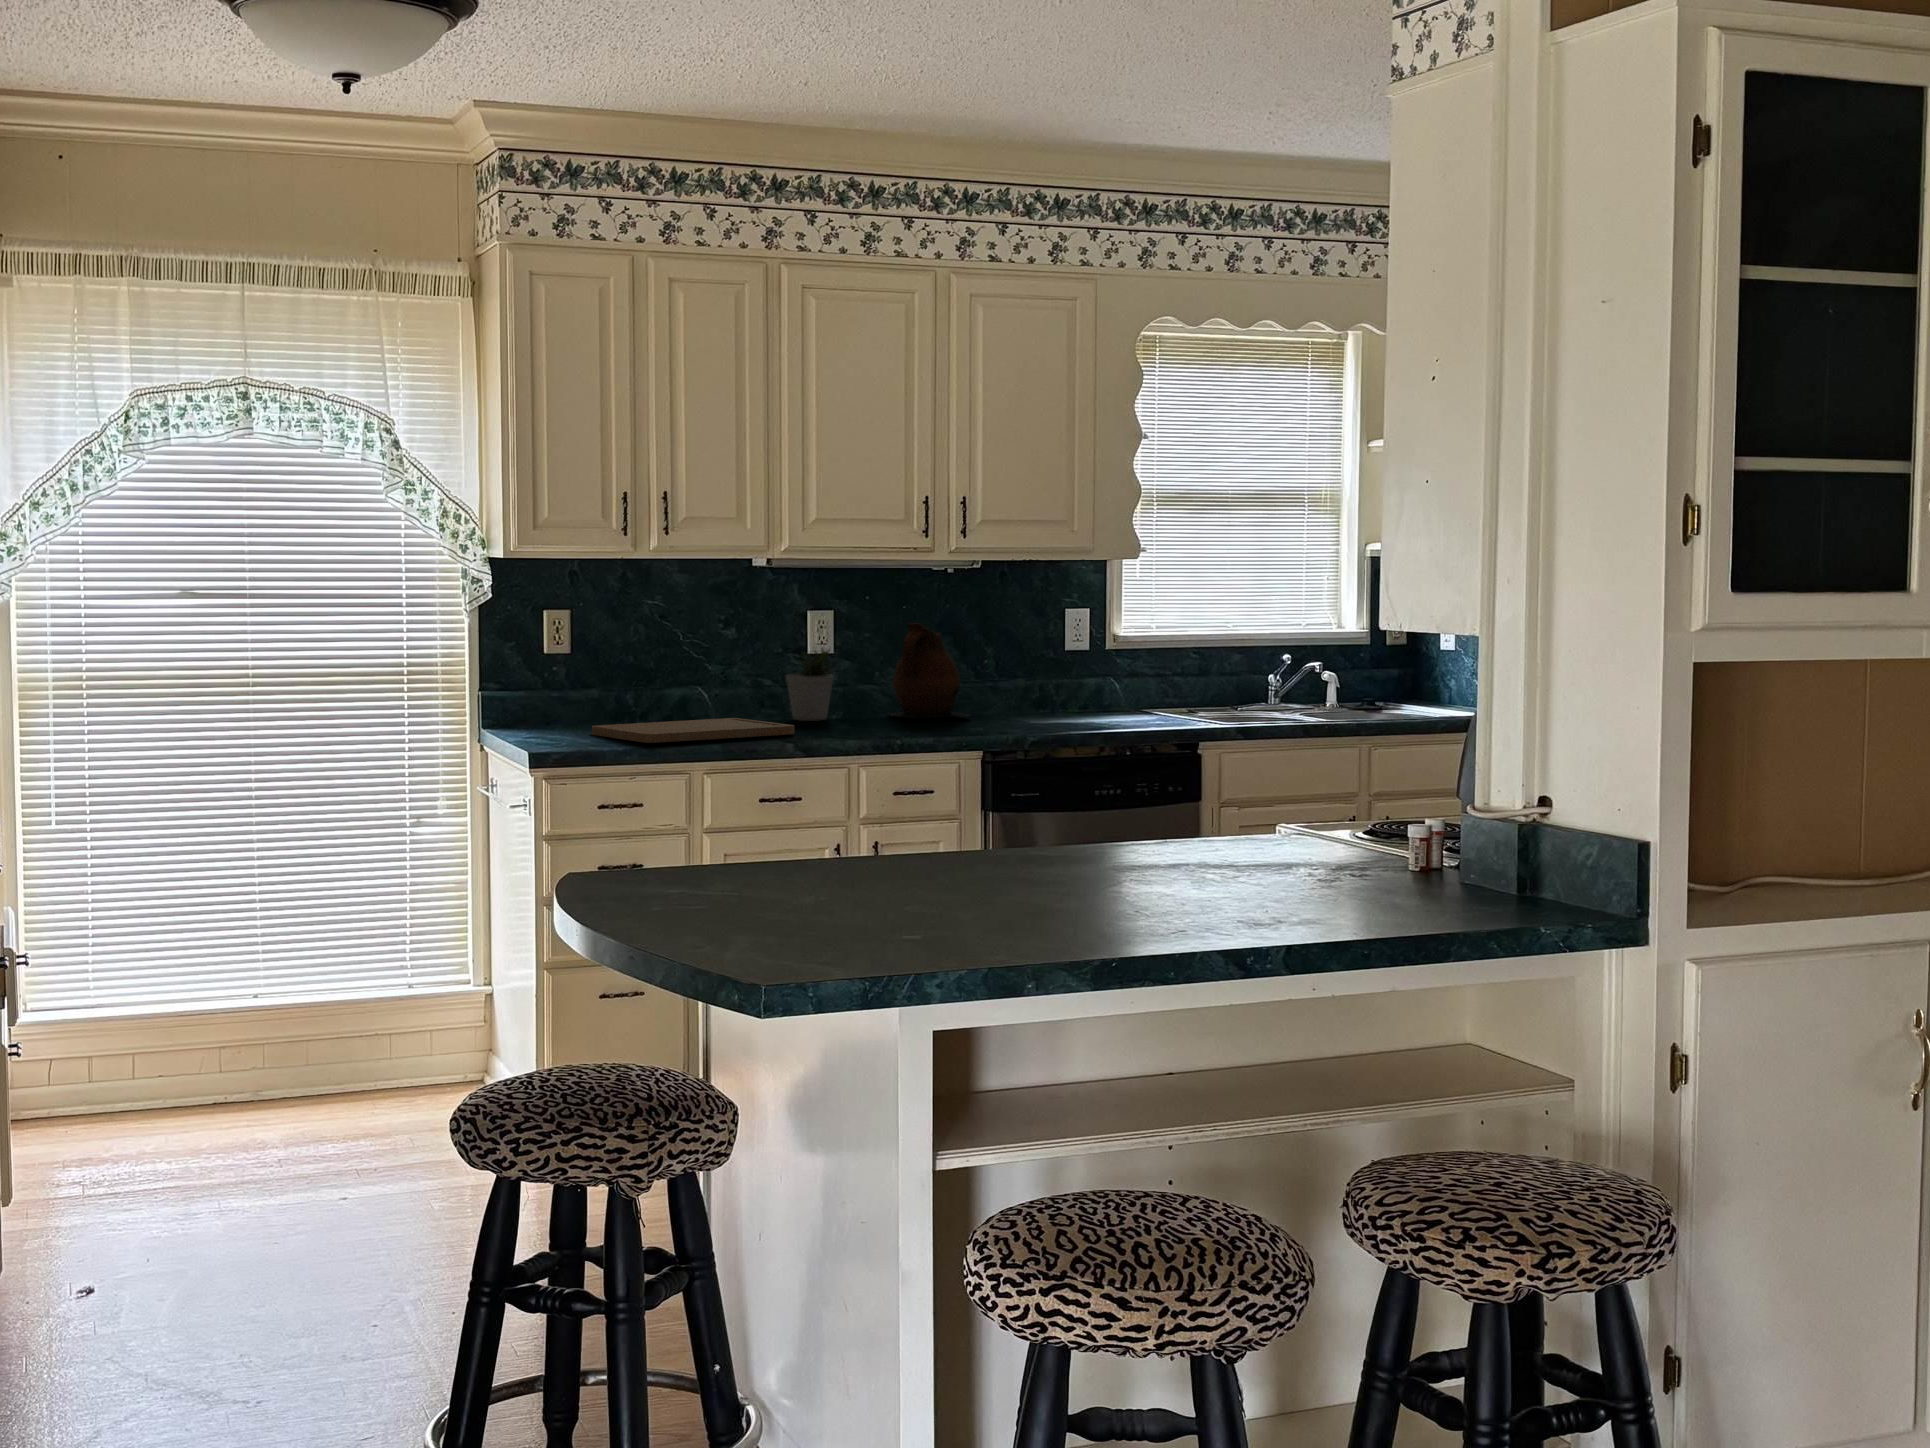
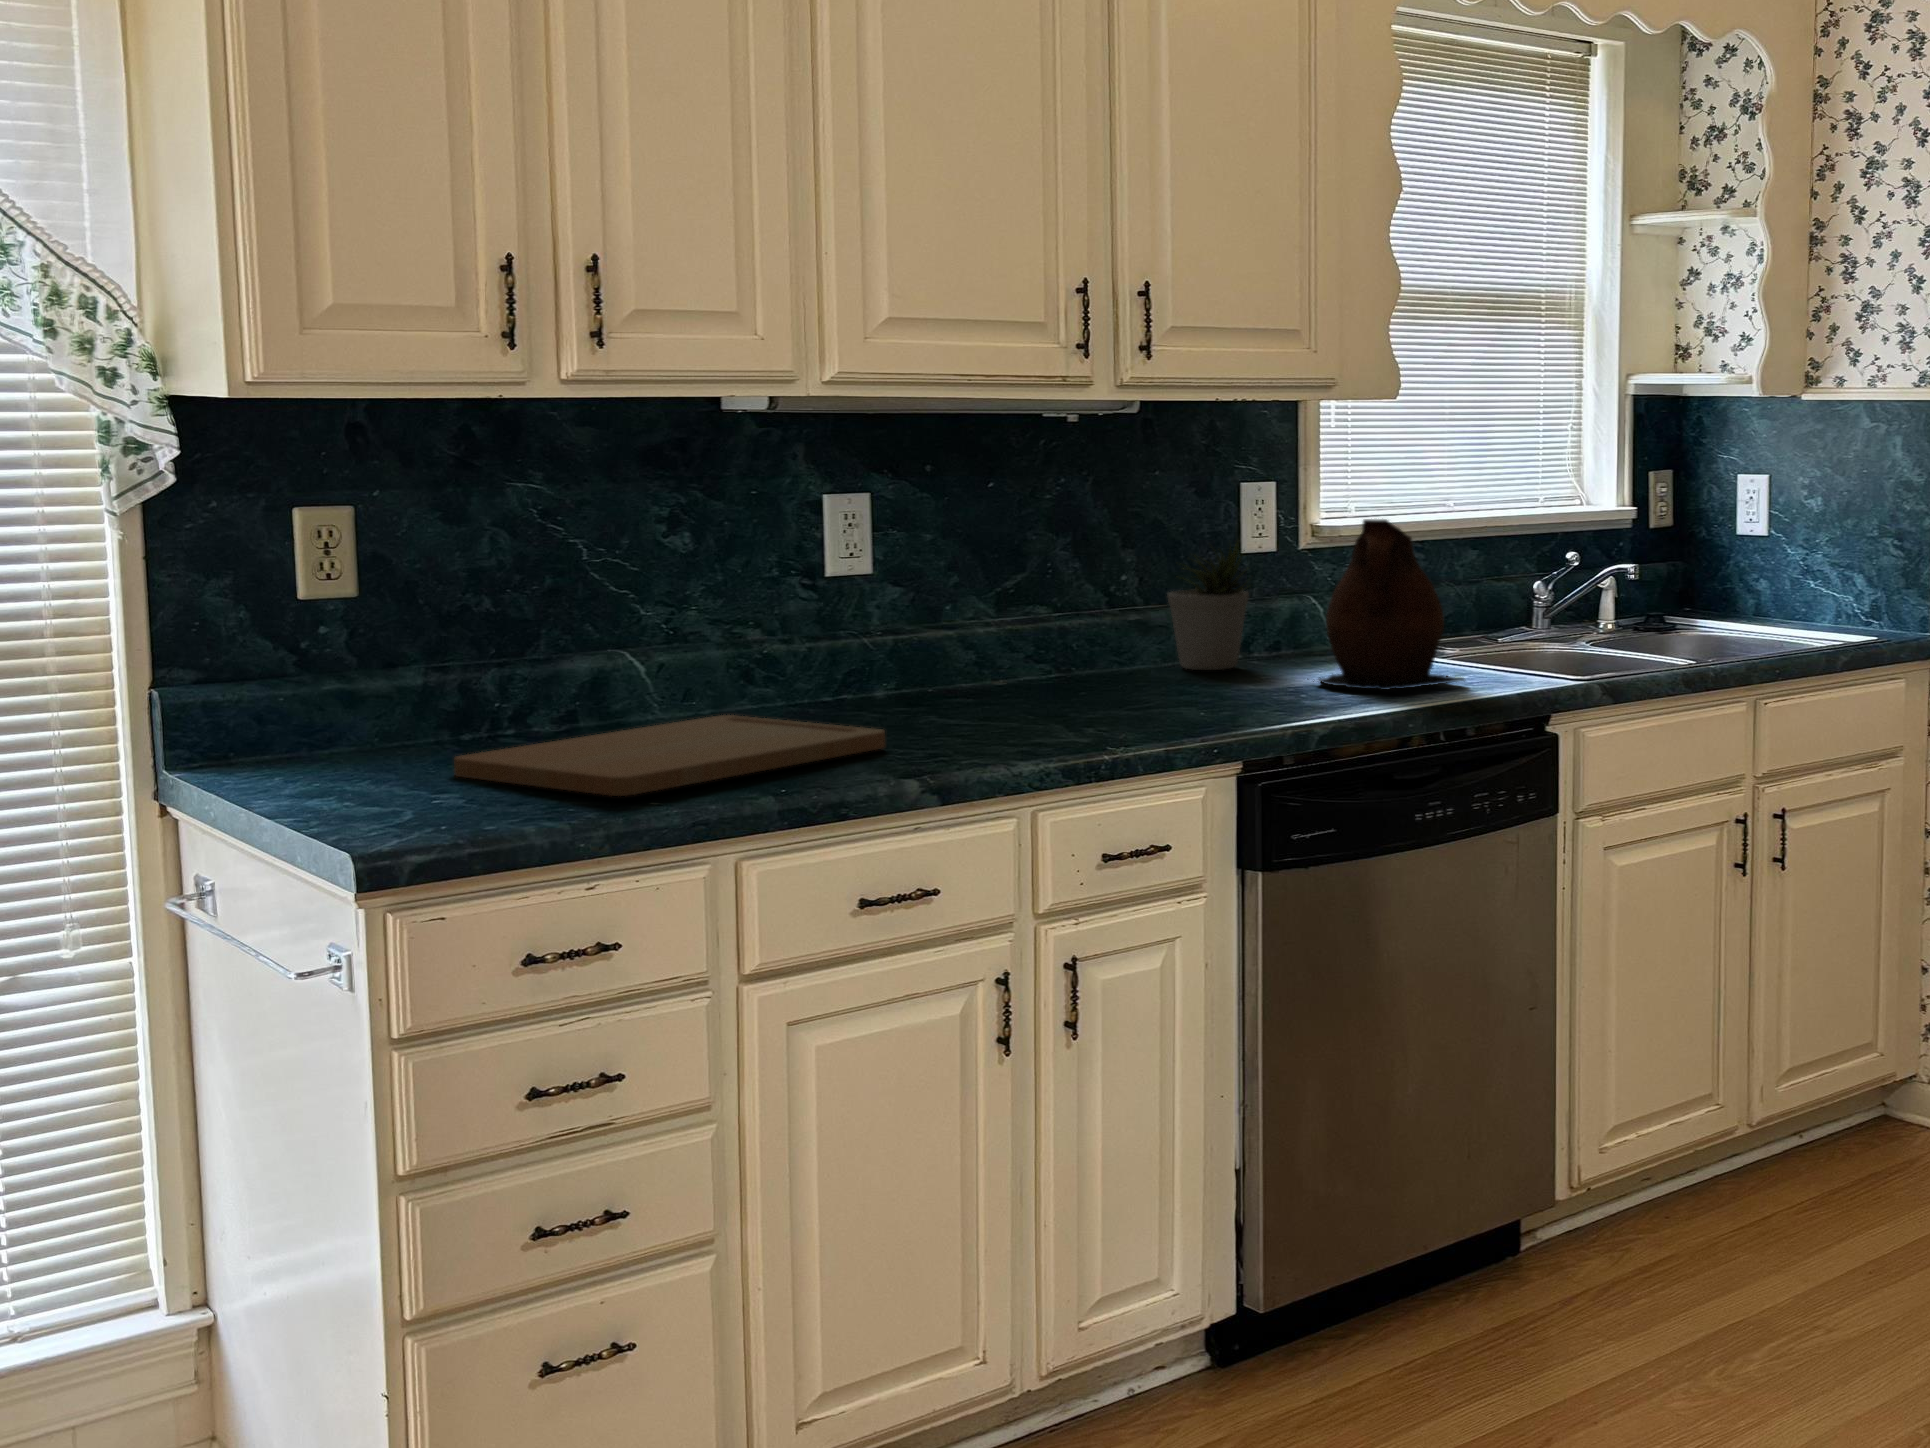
ceramic pitcher: present [888,623,968,718] -> present [1313,519,1464,690]
potted plant: present [786,649,834,721] -> present [1168,543,1249,670]

